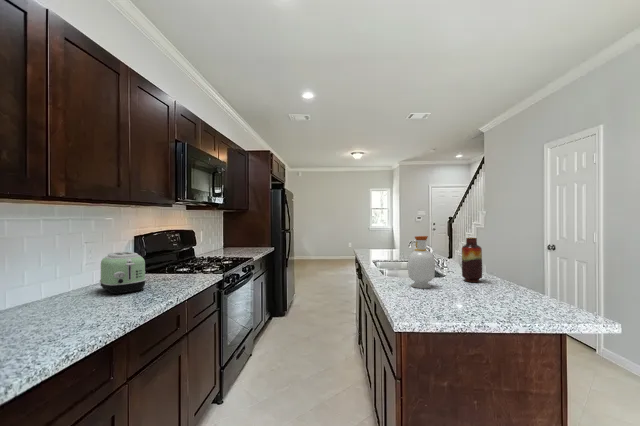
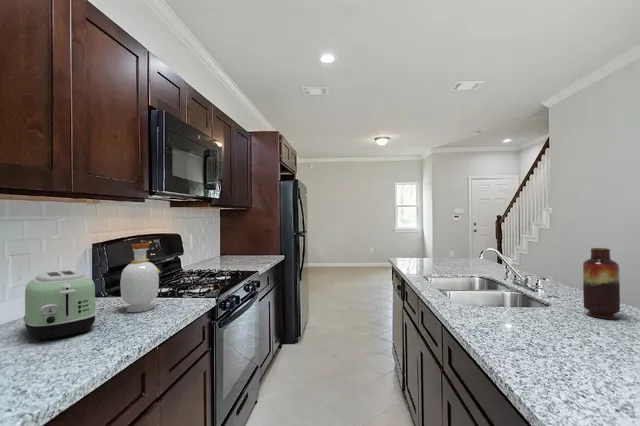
bottle: present [408,236,435,288] -> present [120,243,161,312]

